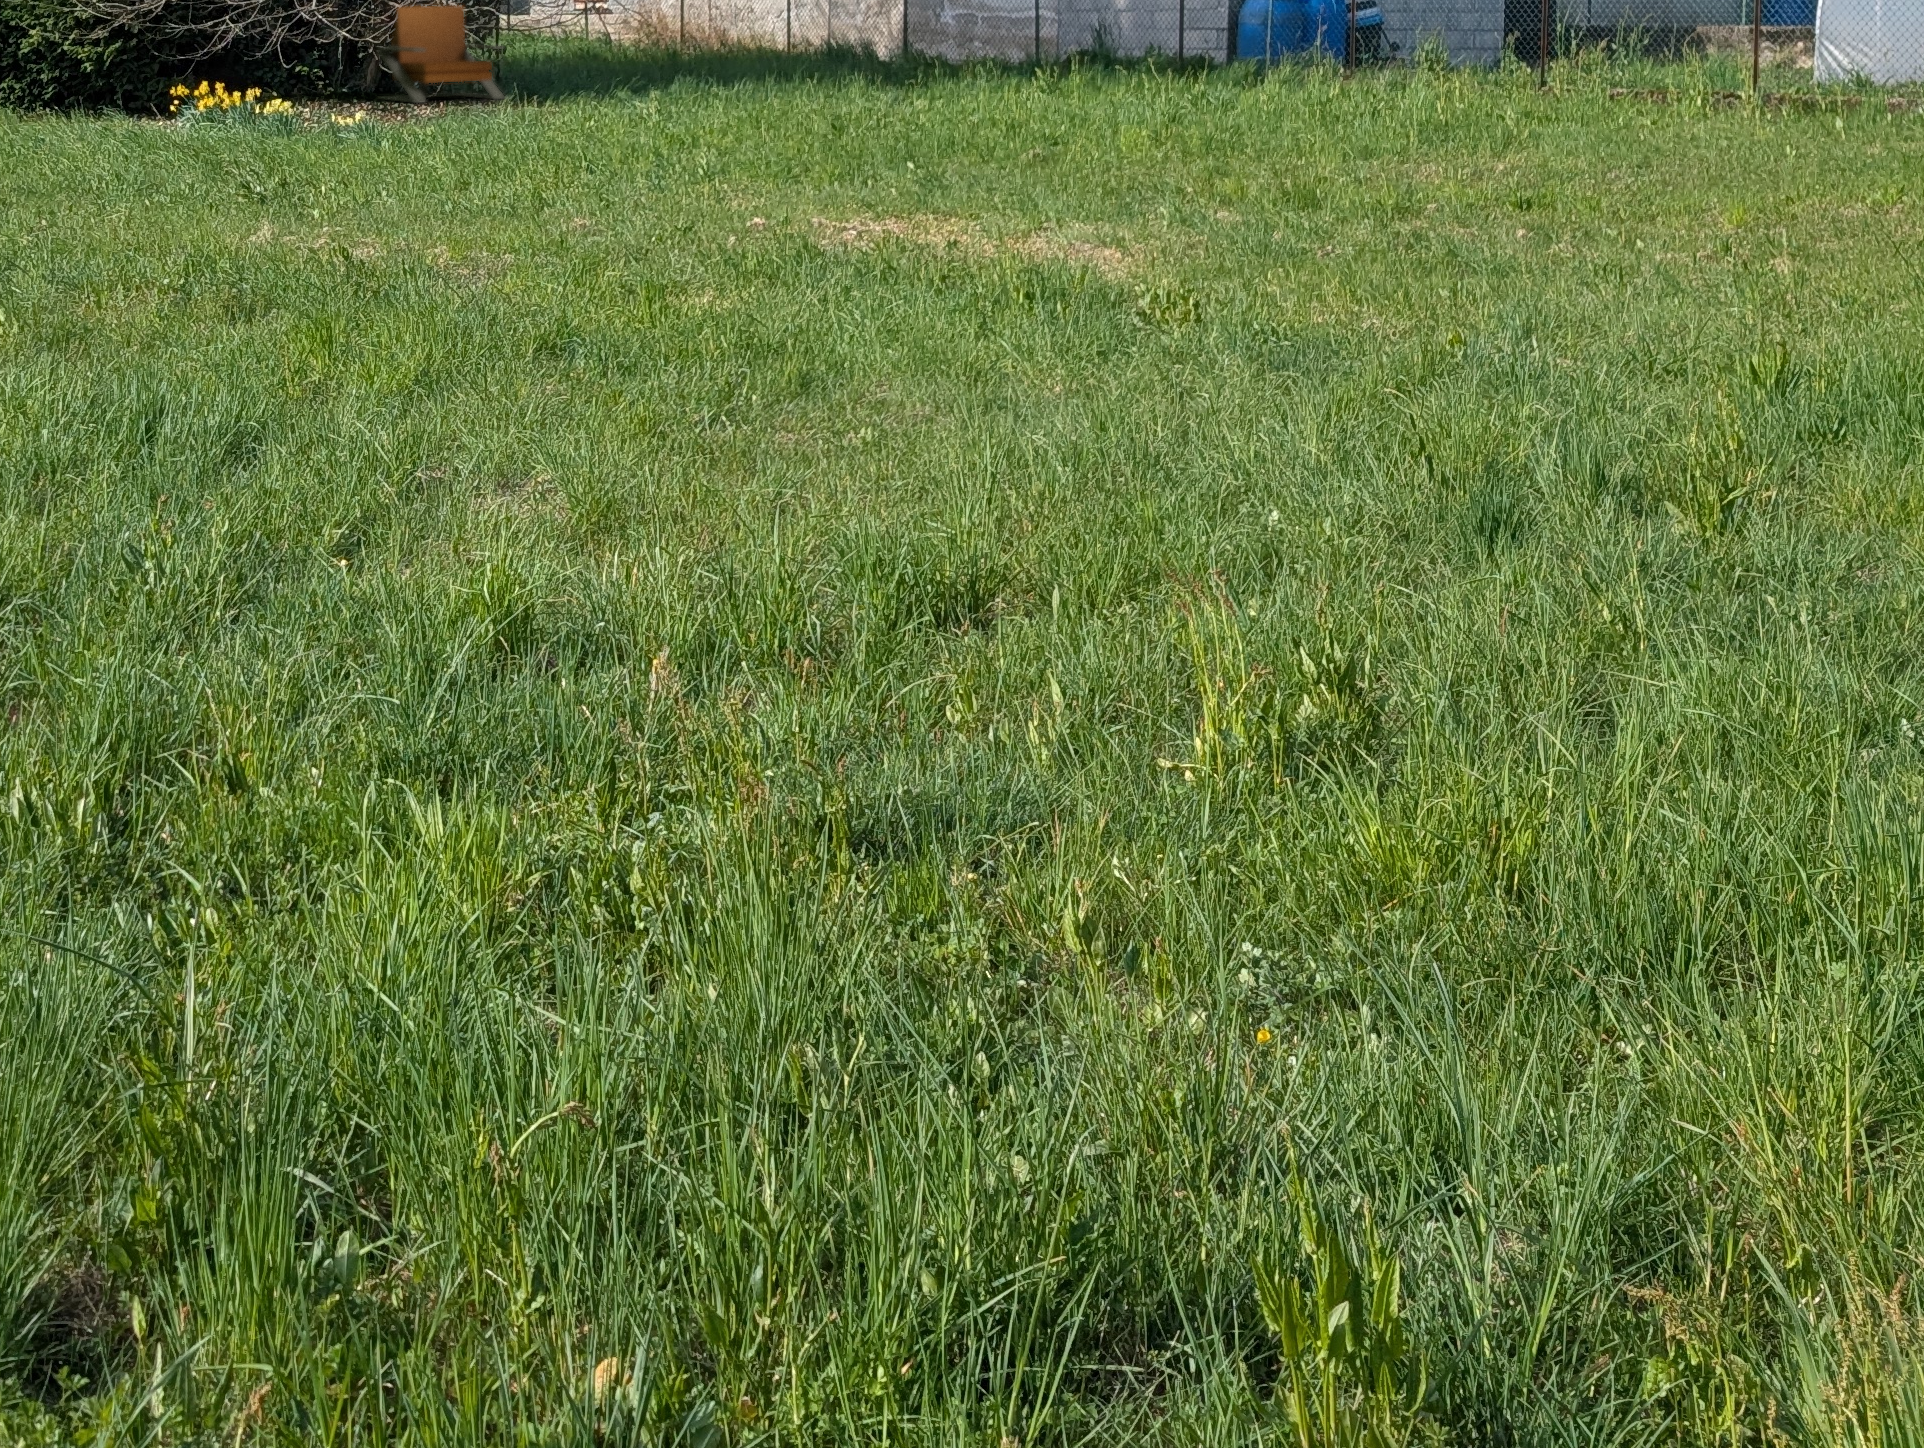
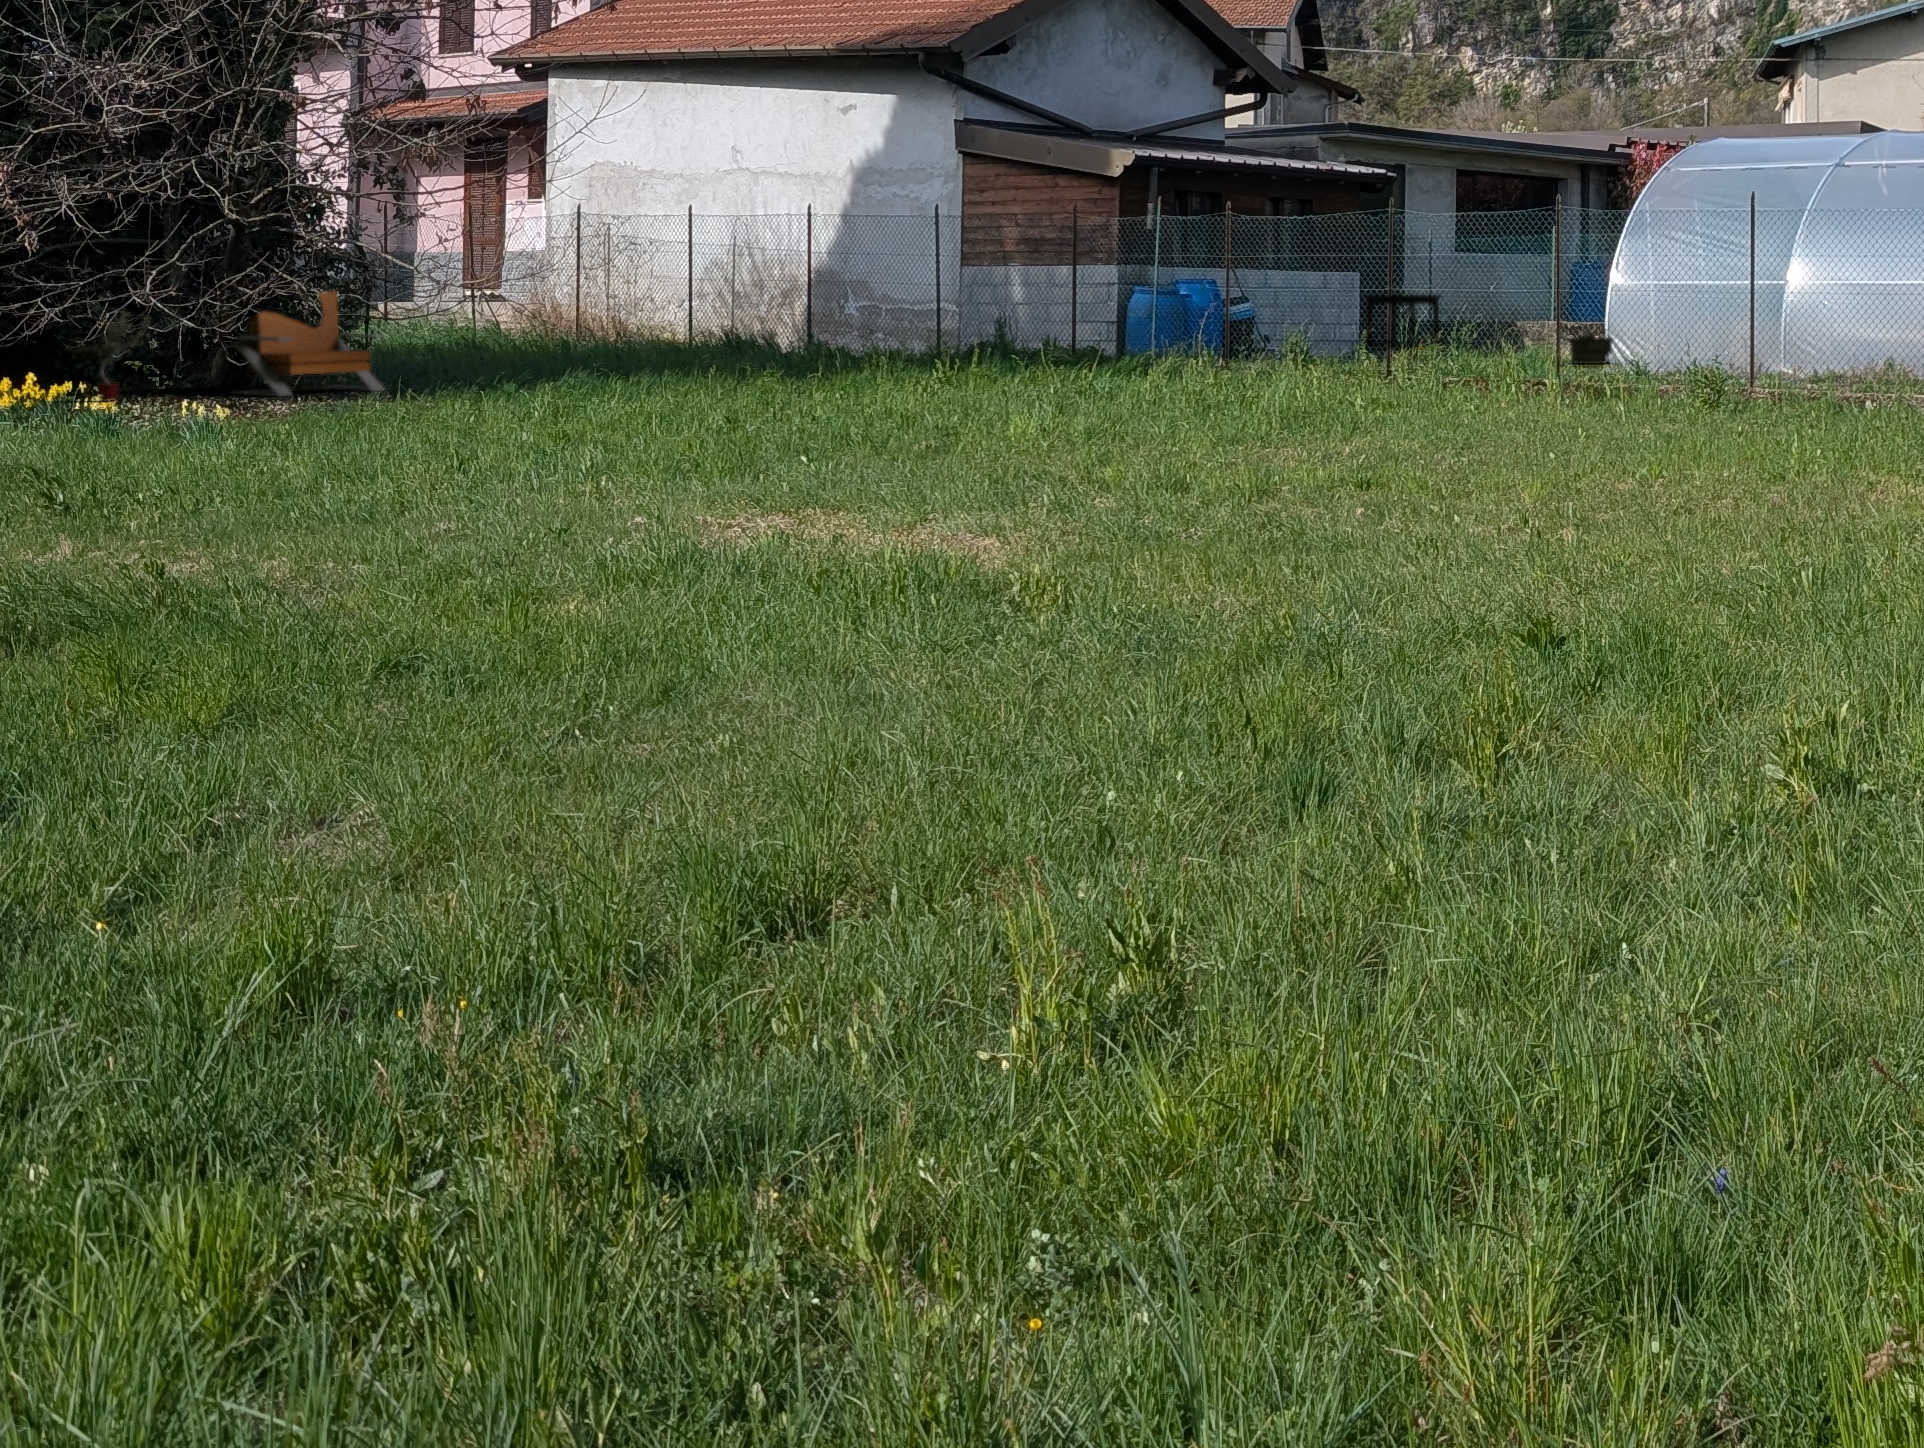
round table: none [1529,6,1638,64] -> present [1364,294,1441,343]
potted tree: none [244,17,313,104] -> present [67,311,151,401]
bucket: none [1821,58,1895,96] -> present [1565,333,1613,364]

